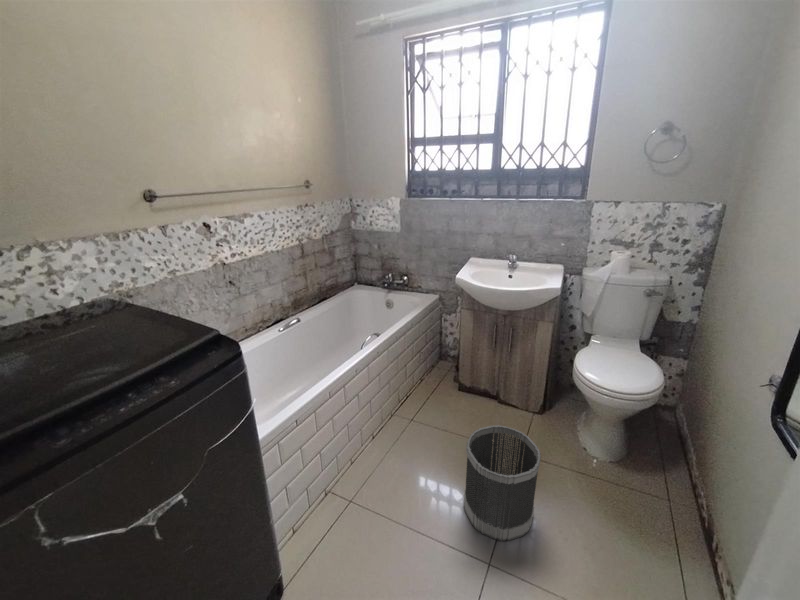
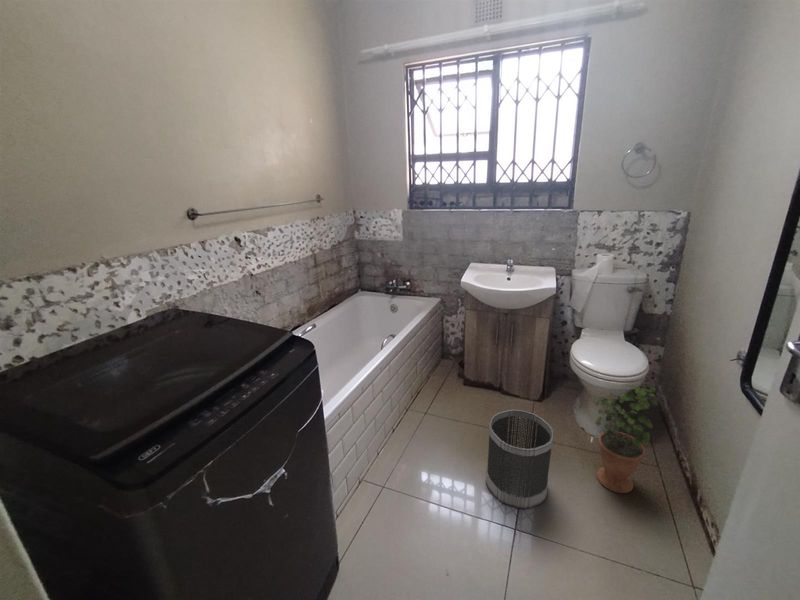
potted plant: none [592,400,671,532] -> present [595,384,658,493]

